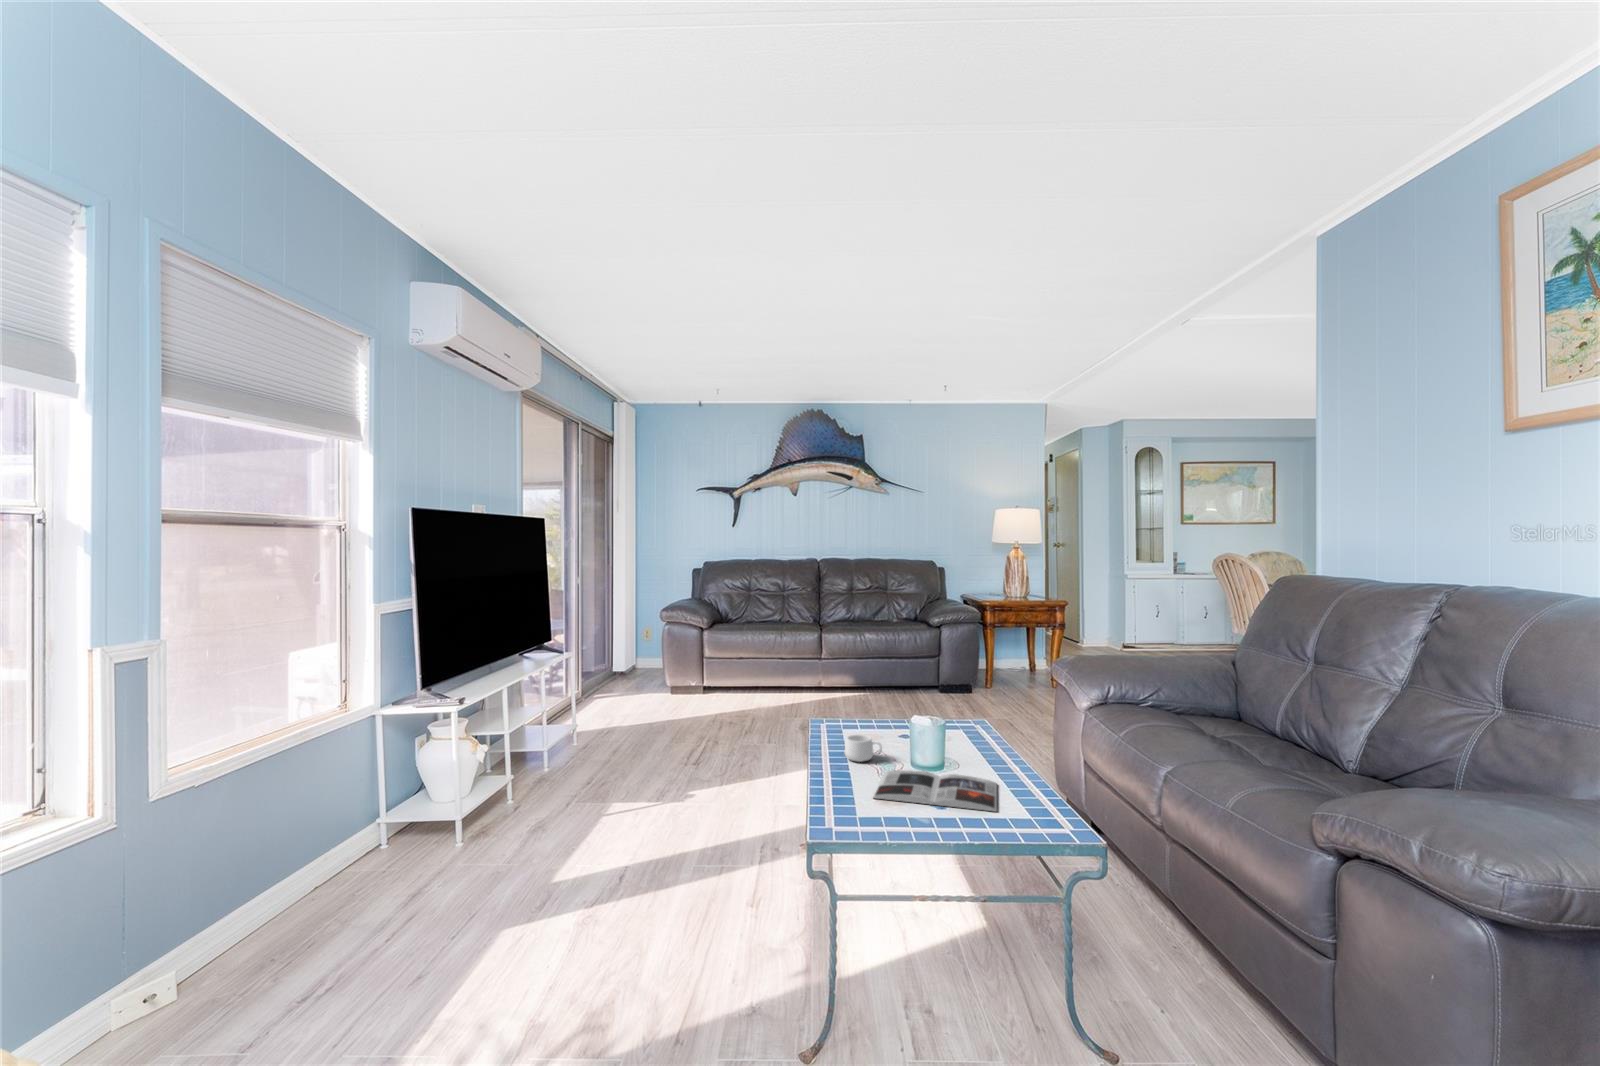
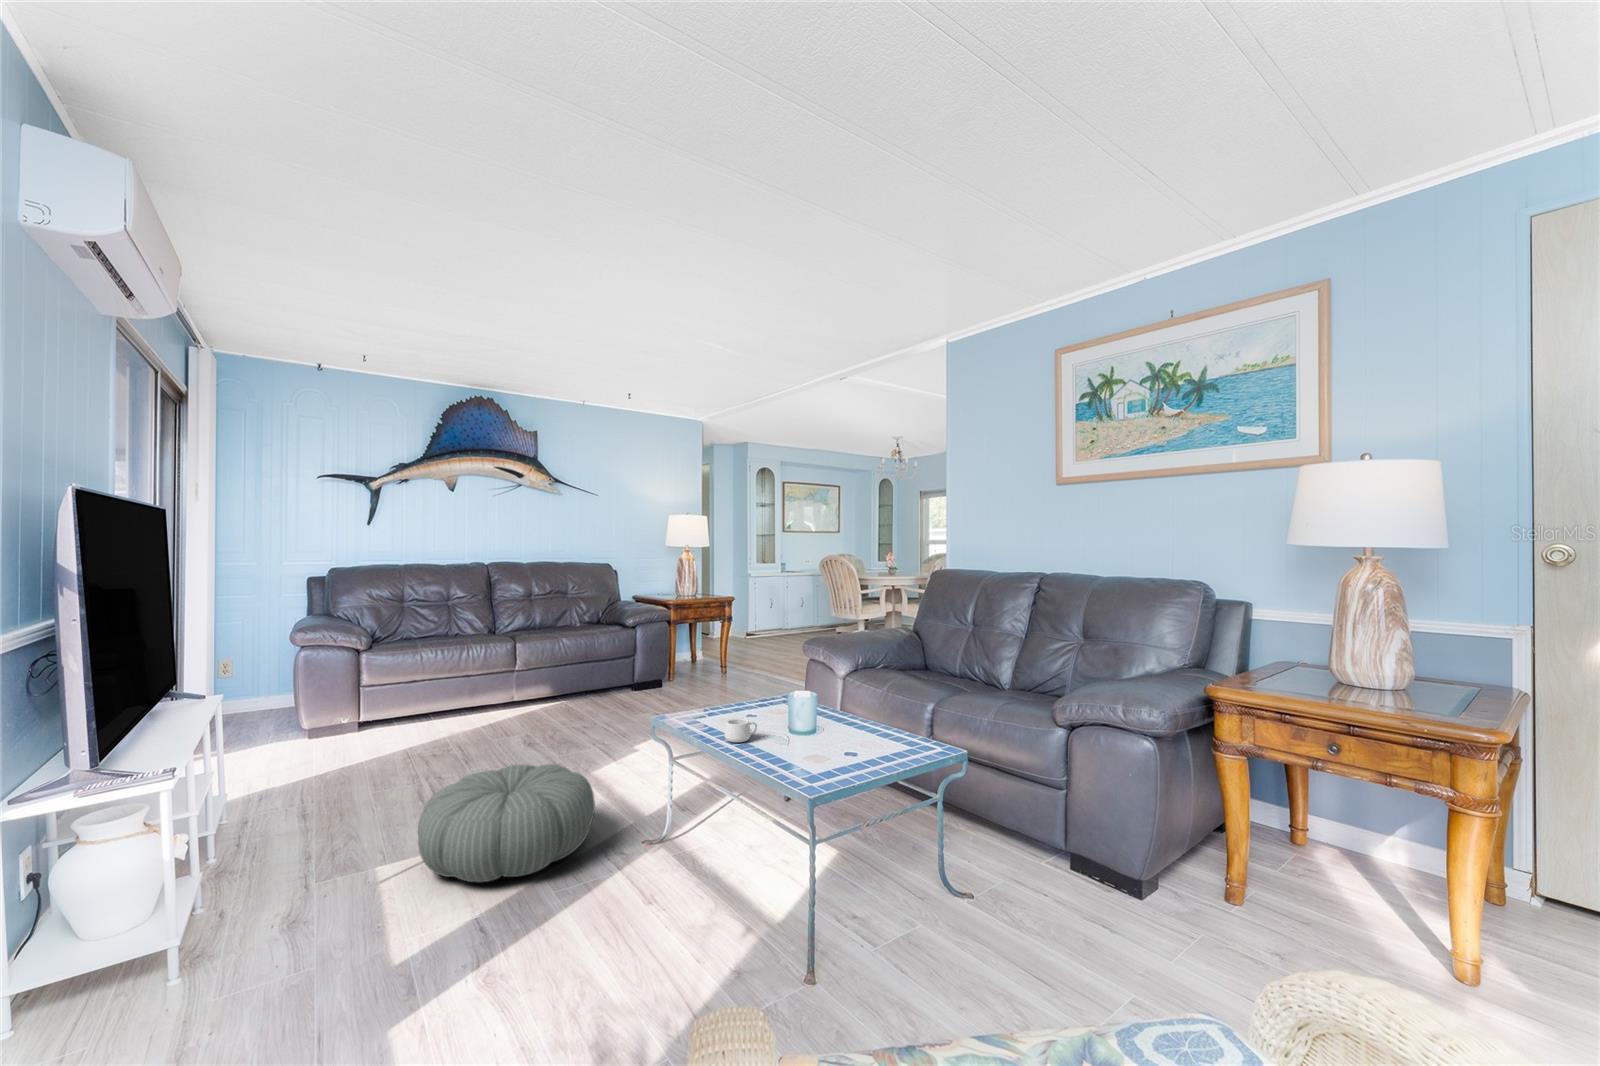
pouf: none [625,742,773,842] -> present [418,764,595,882]
magazine: present [874,770,997,812] -> none [775,733,885,764]

